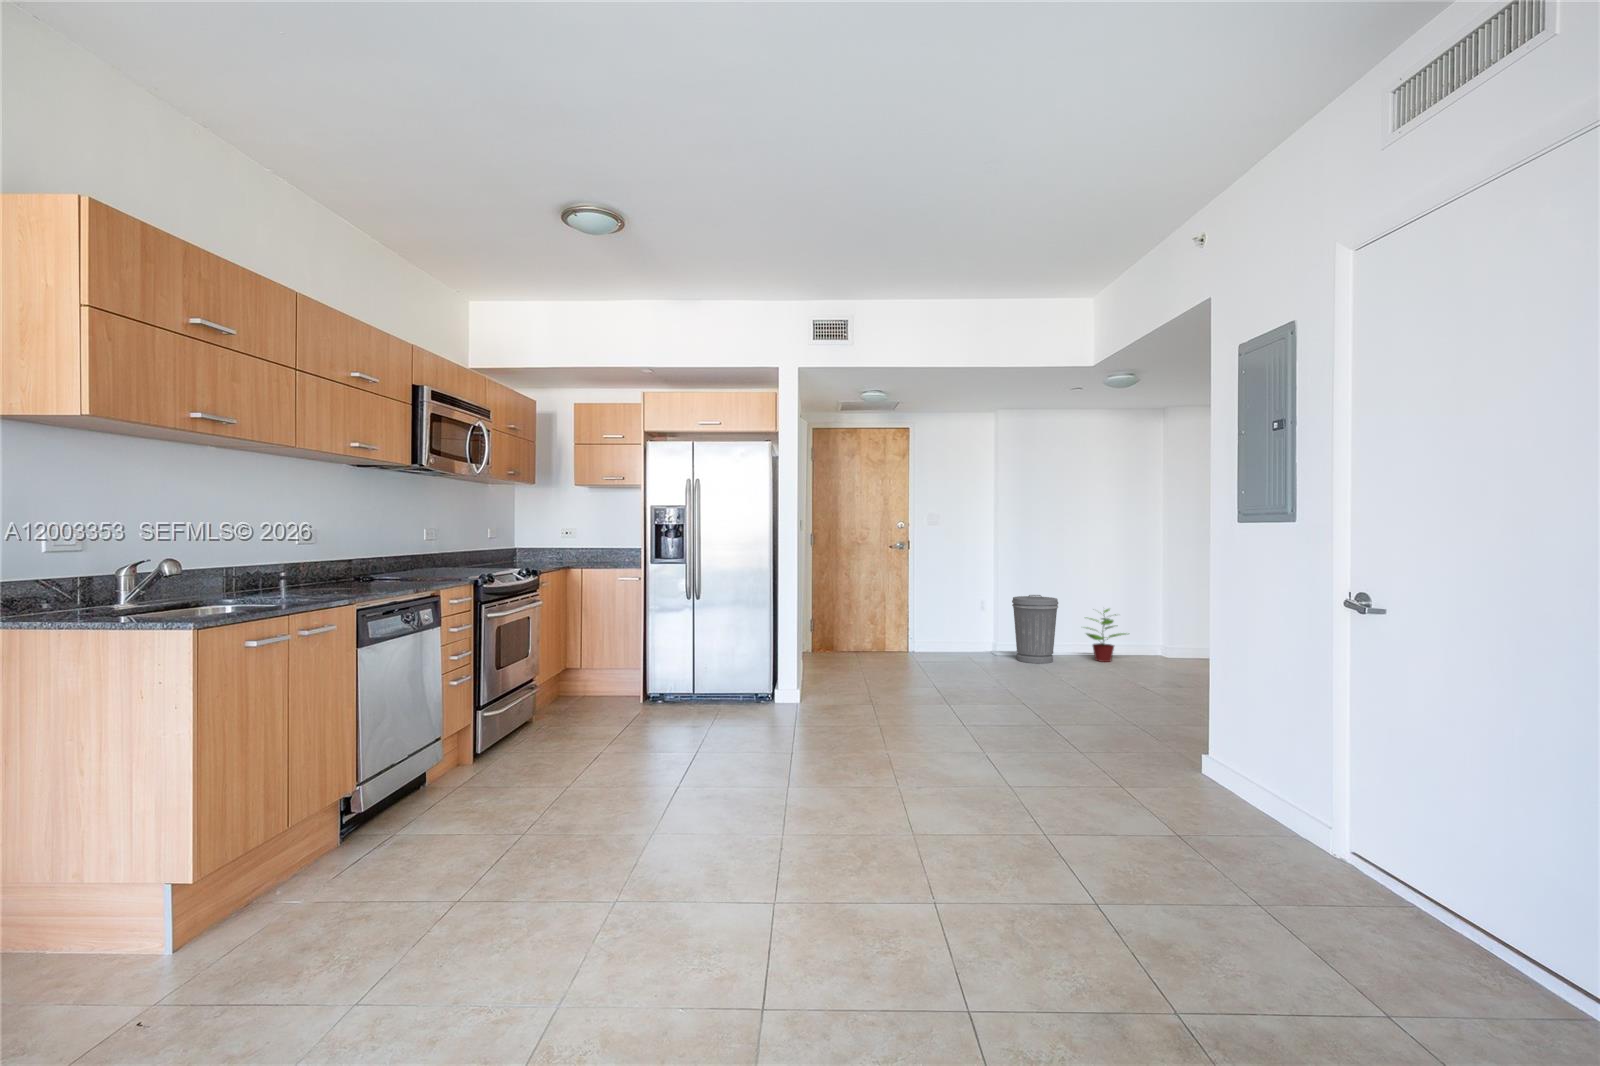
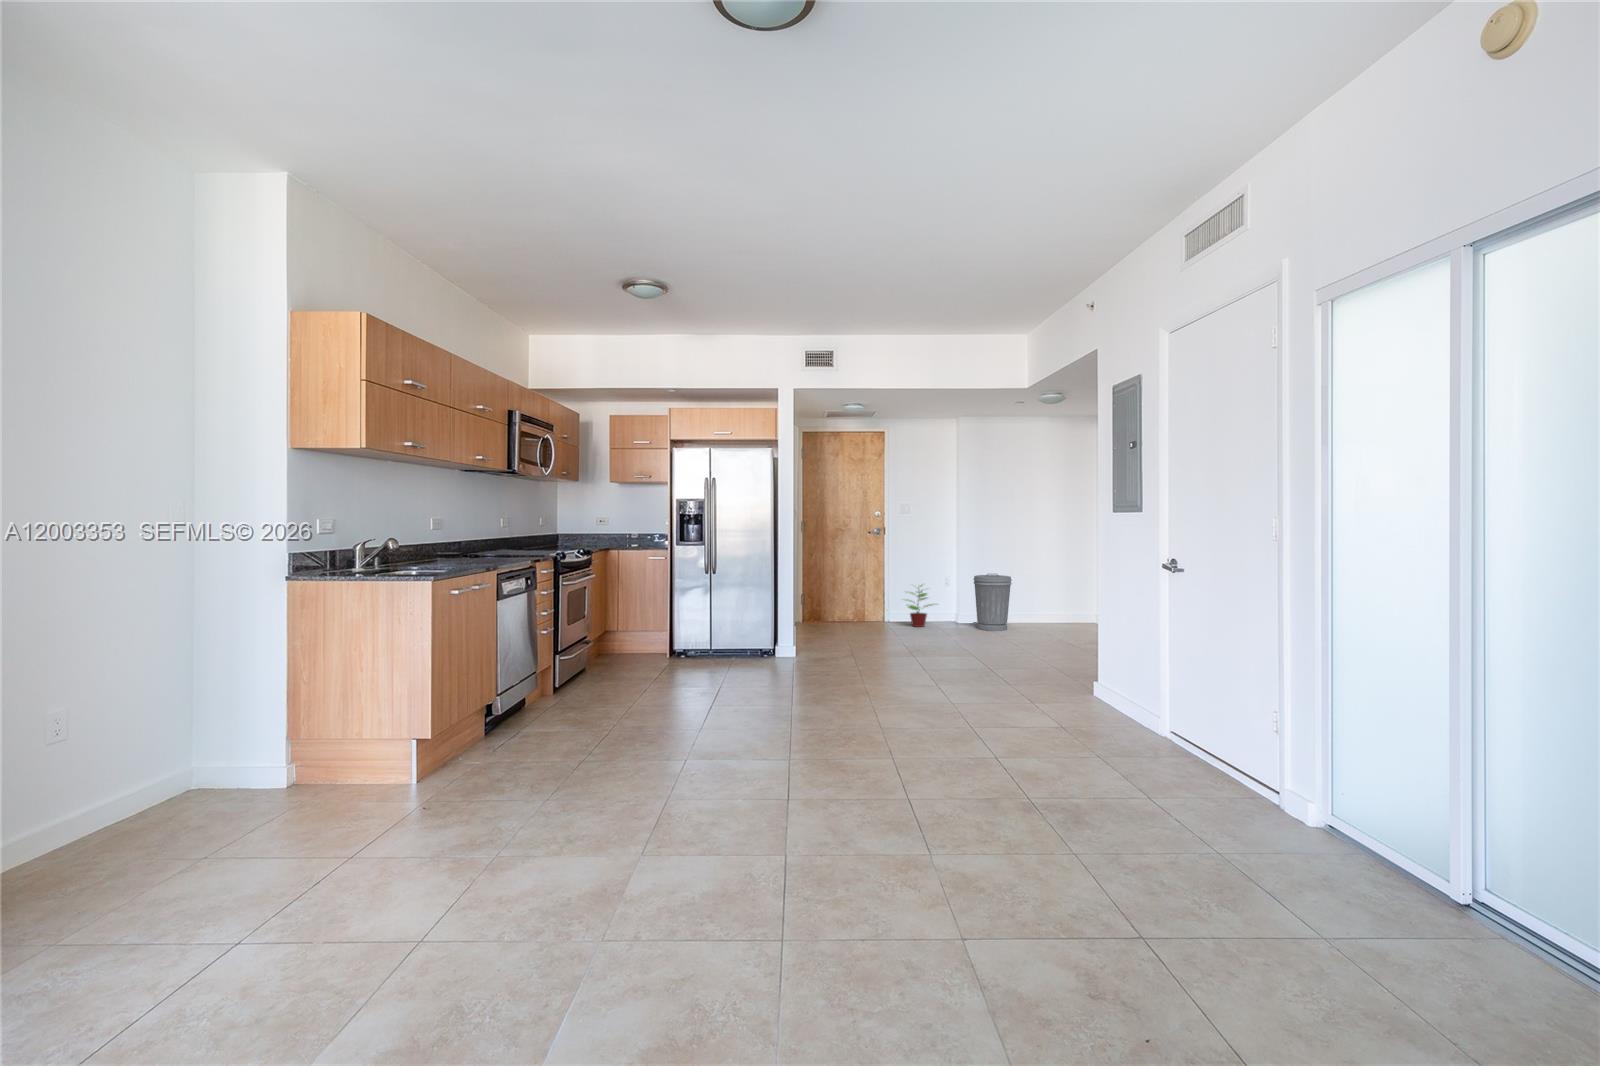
potted plant: present [1087,609,1126,662] -> present [908,585,933,627]

